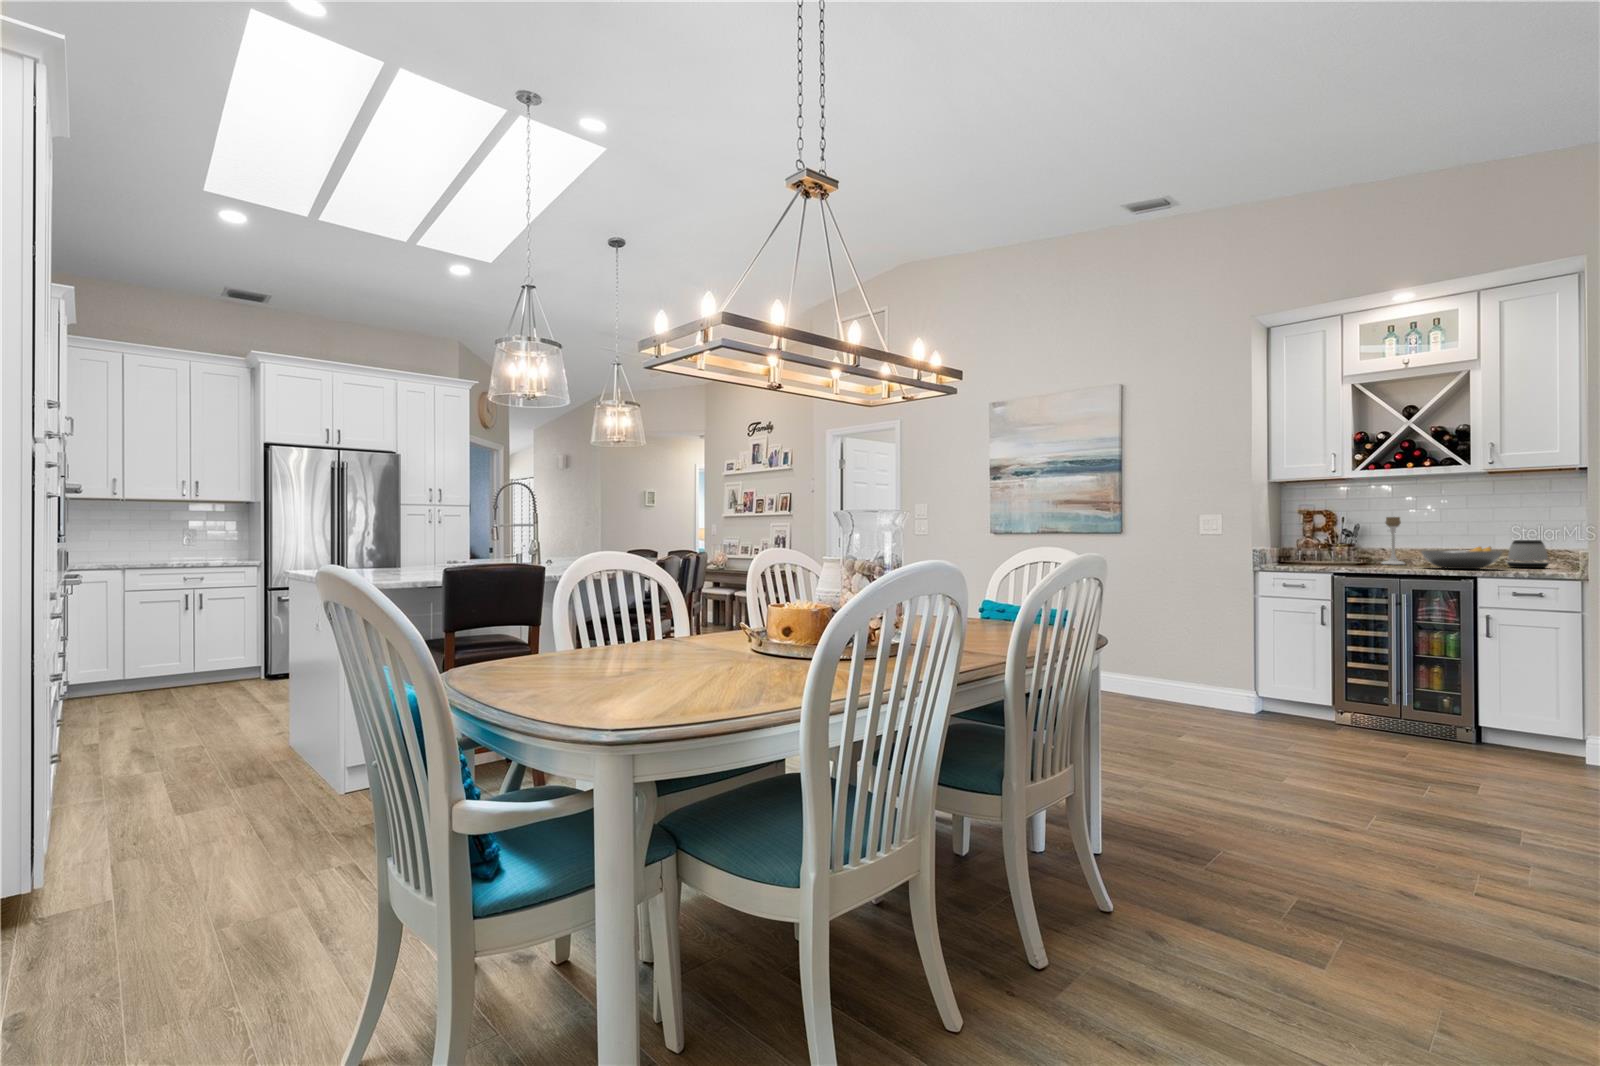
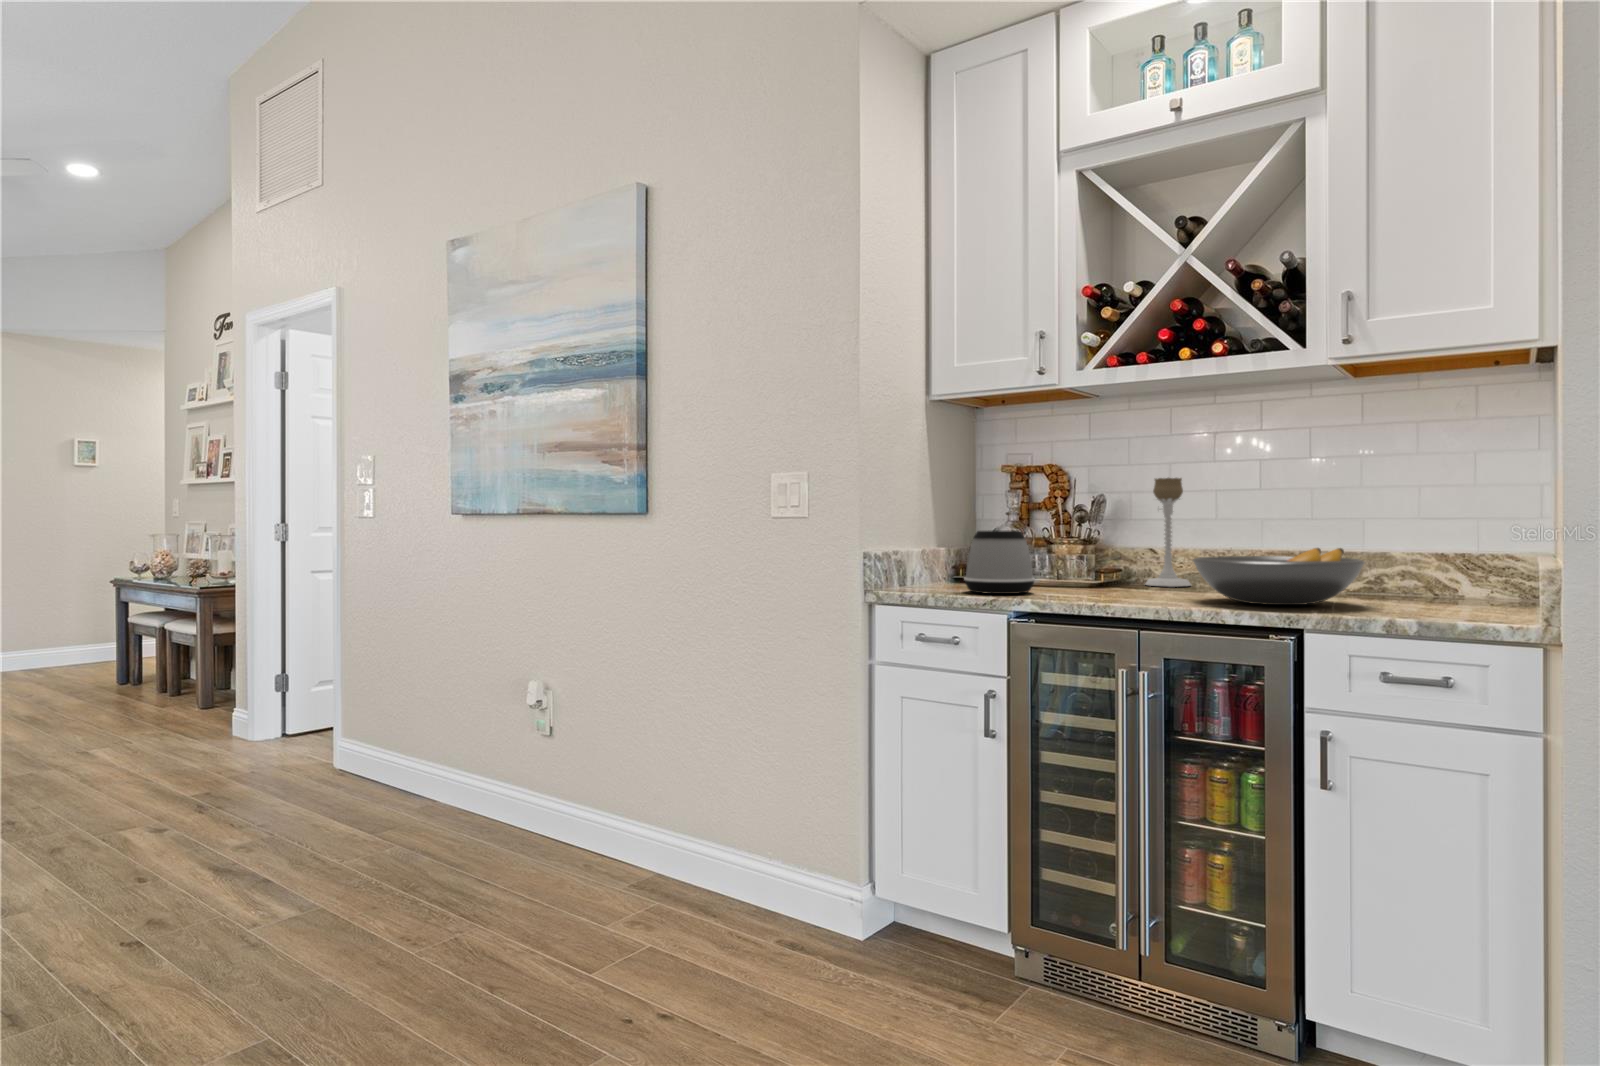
speaker: present [1507,540,1549,568] -> present [964,531,1035,594]

